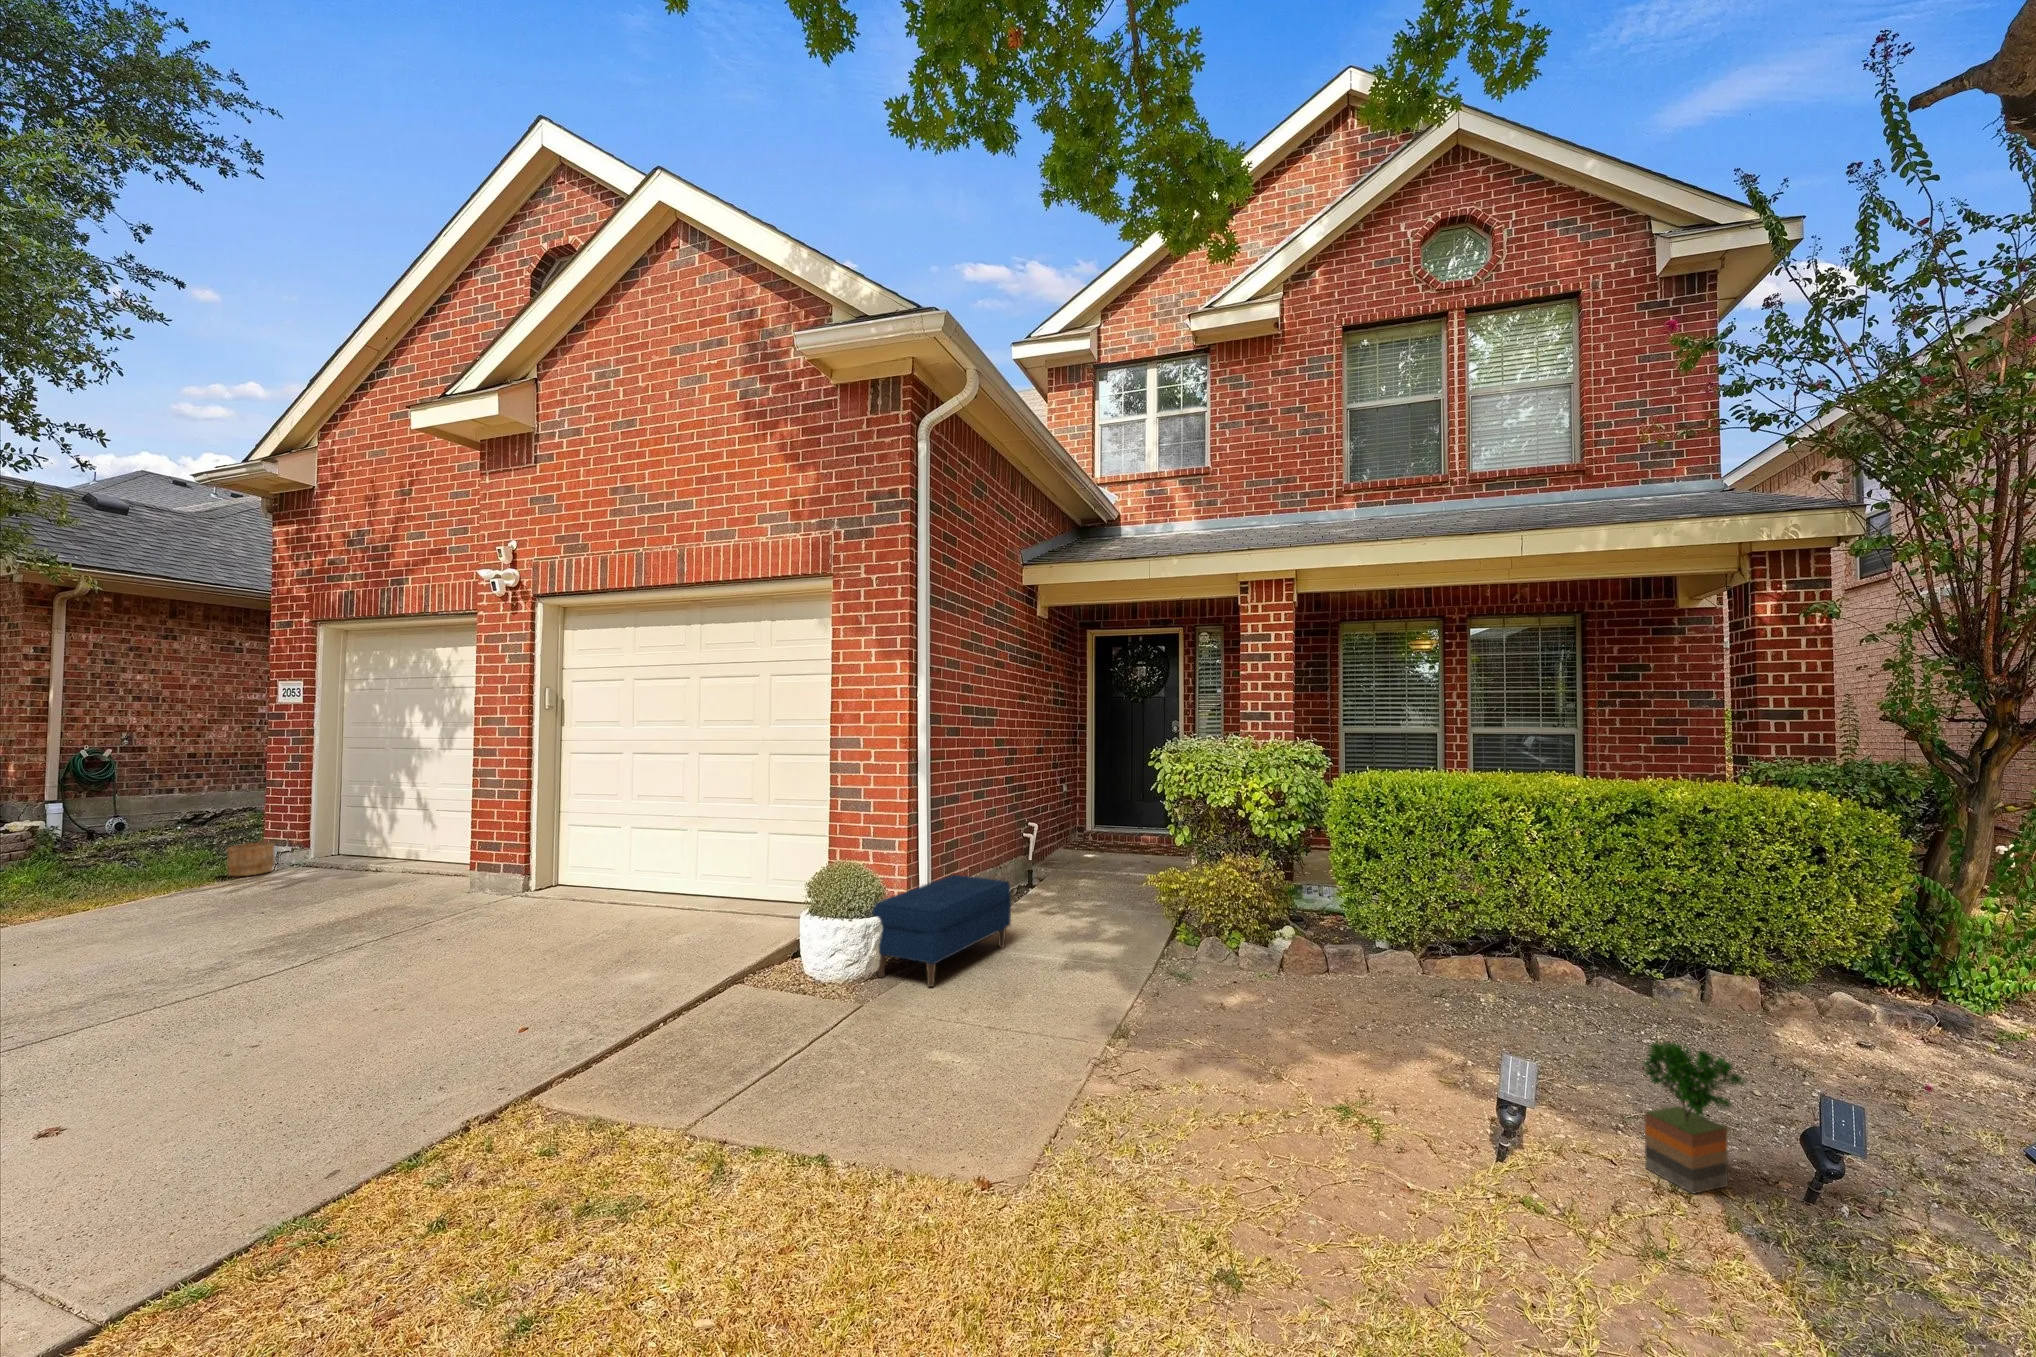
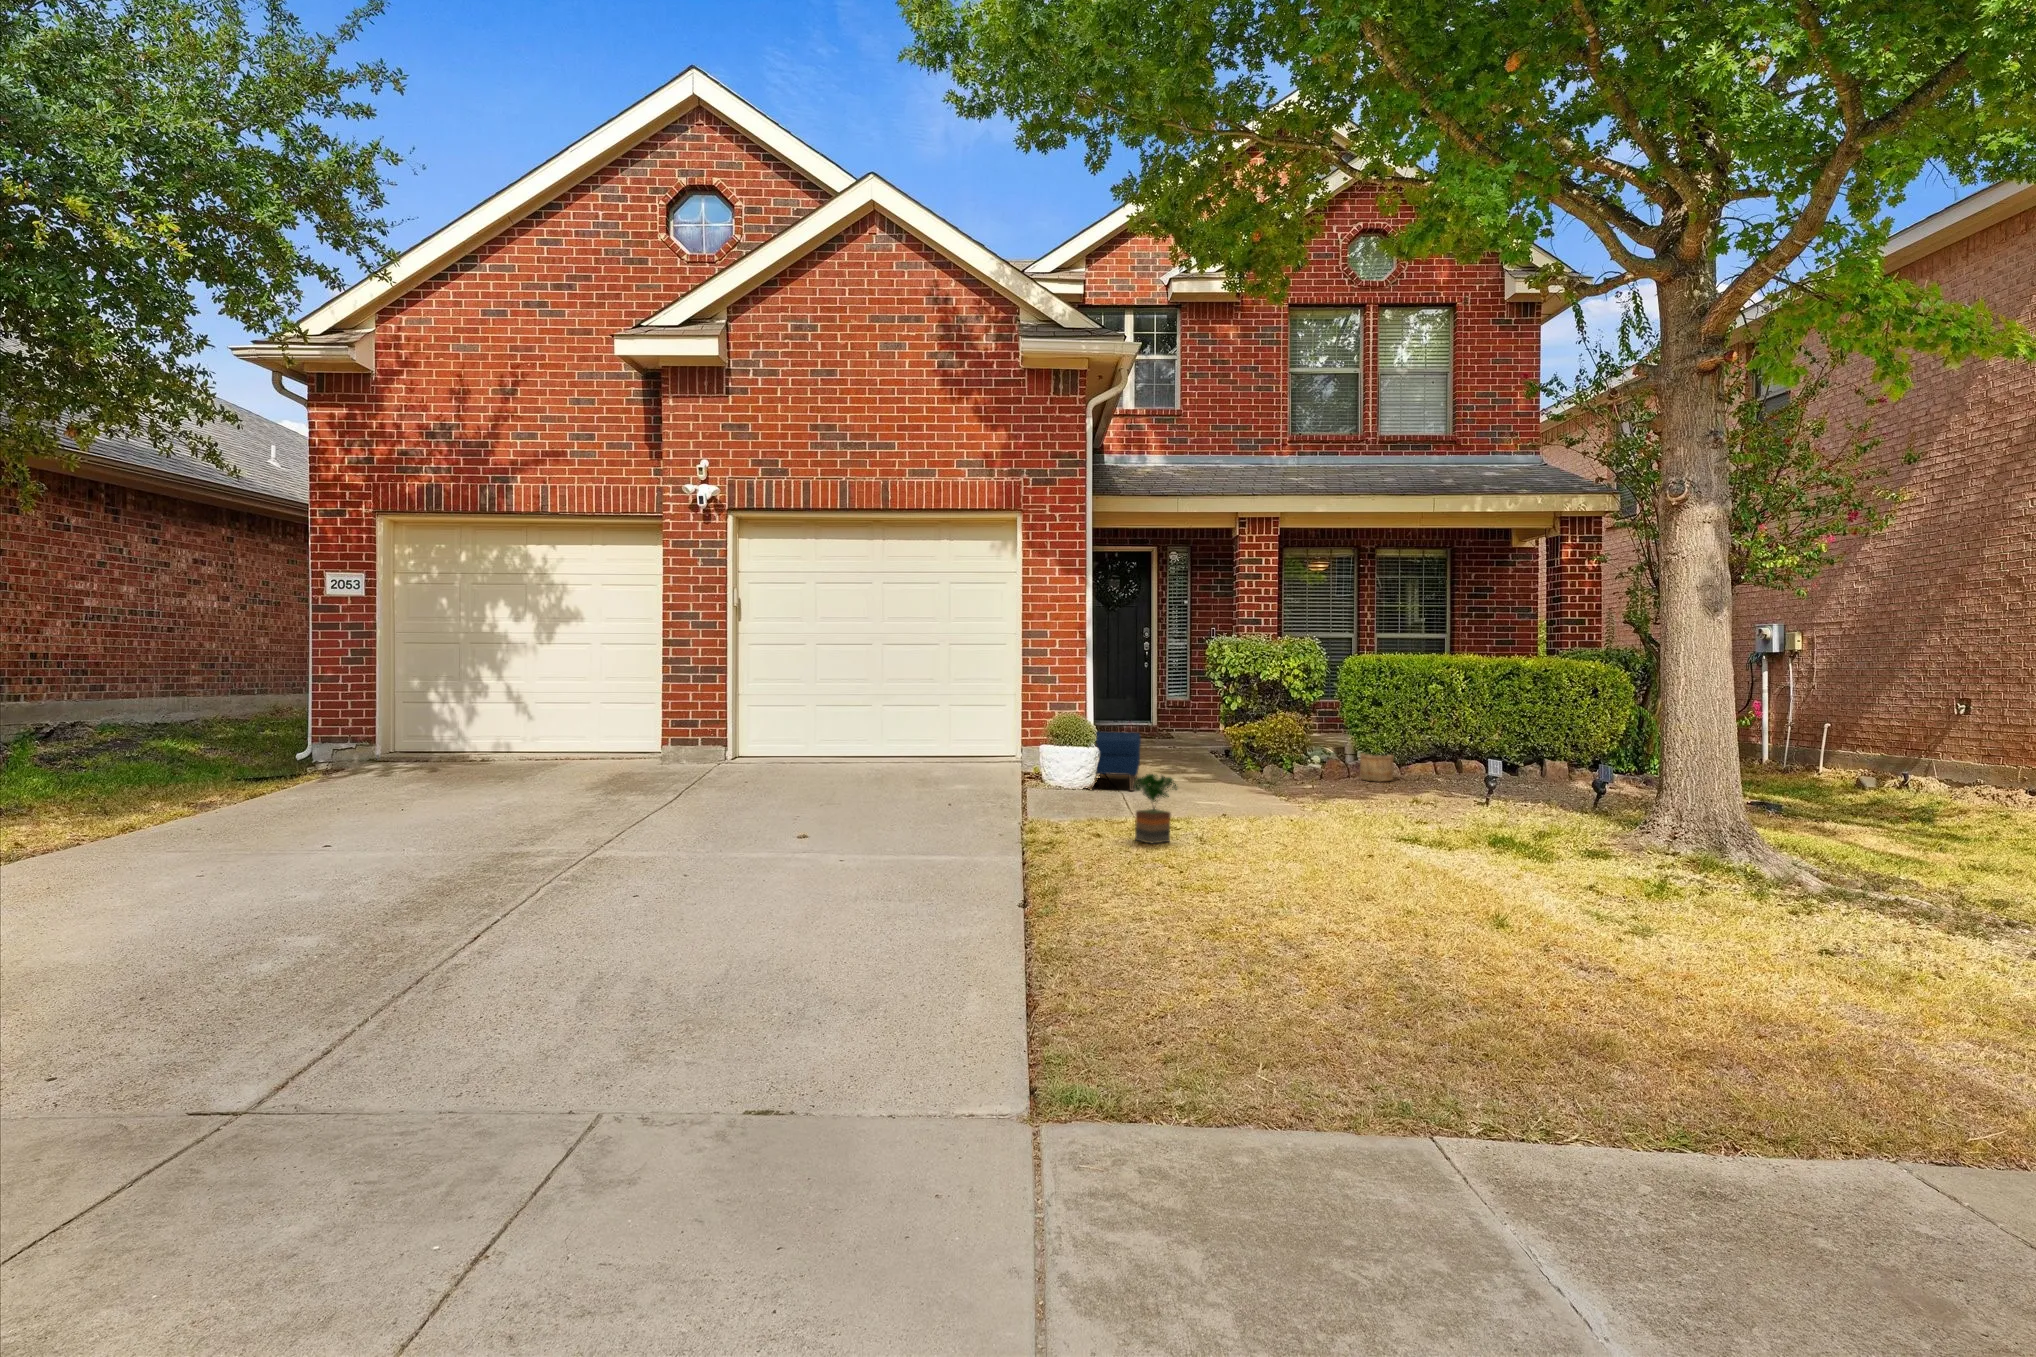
wooden bucket: present [227,842,275,876] -> present [1360,753,1394,781]
potted tree: present [1643,1042,1744,1194] -> present [1135,774,1177,844]

